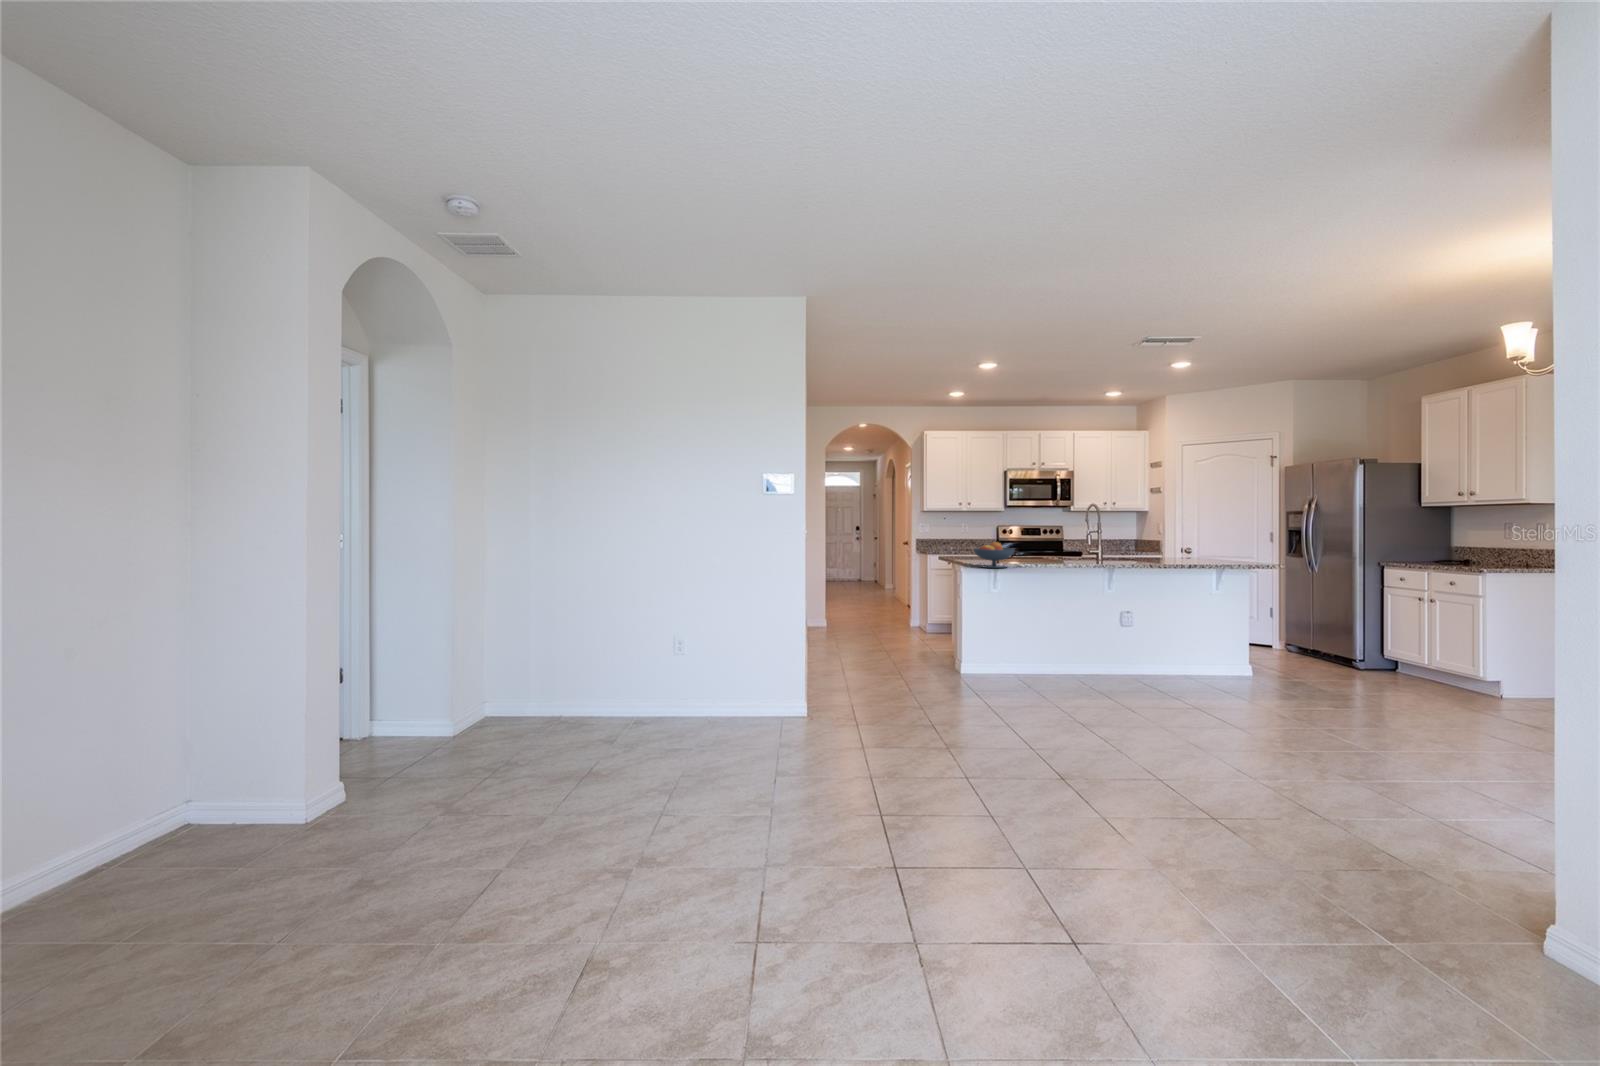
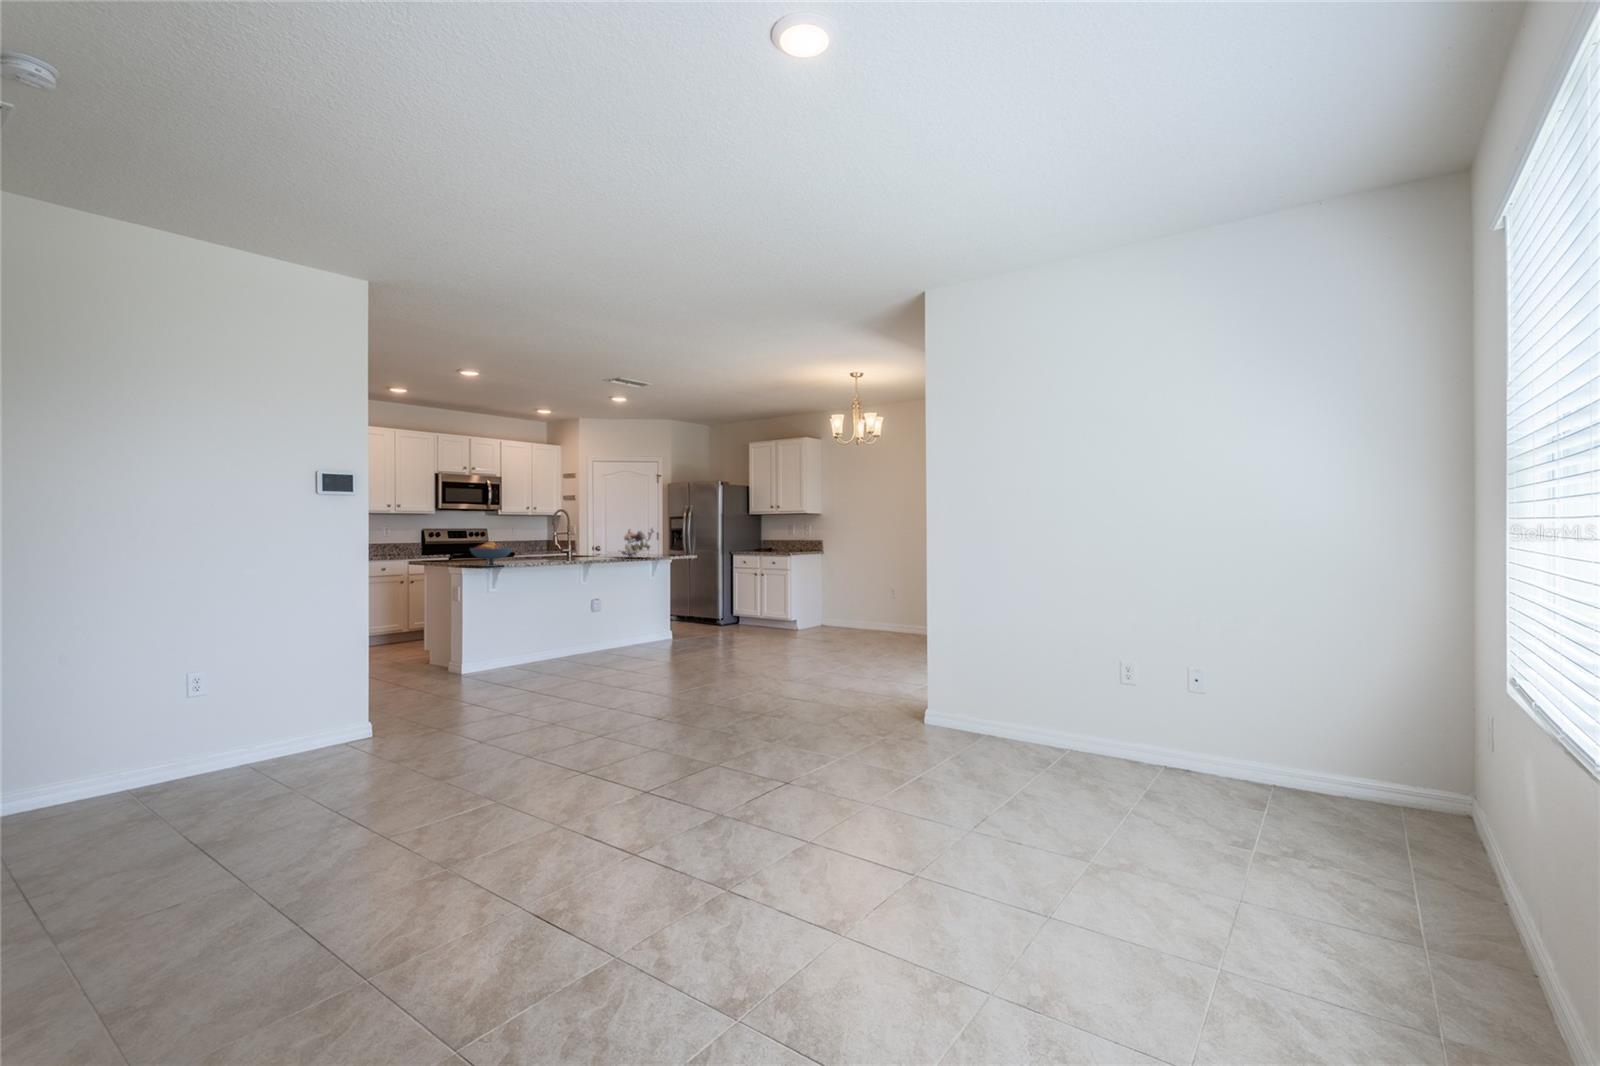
flower arrangement: none [1165,527,1221,565] -> present [619,529,654,557]

